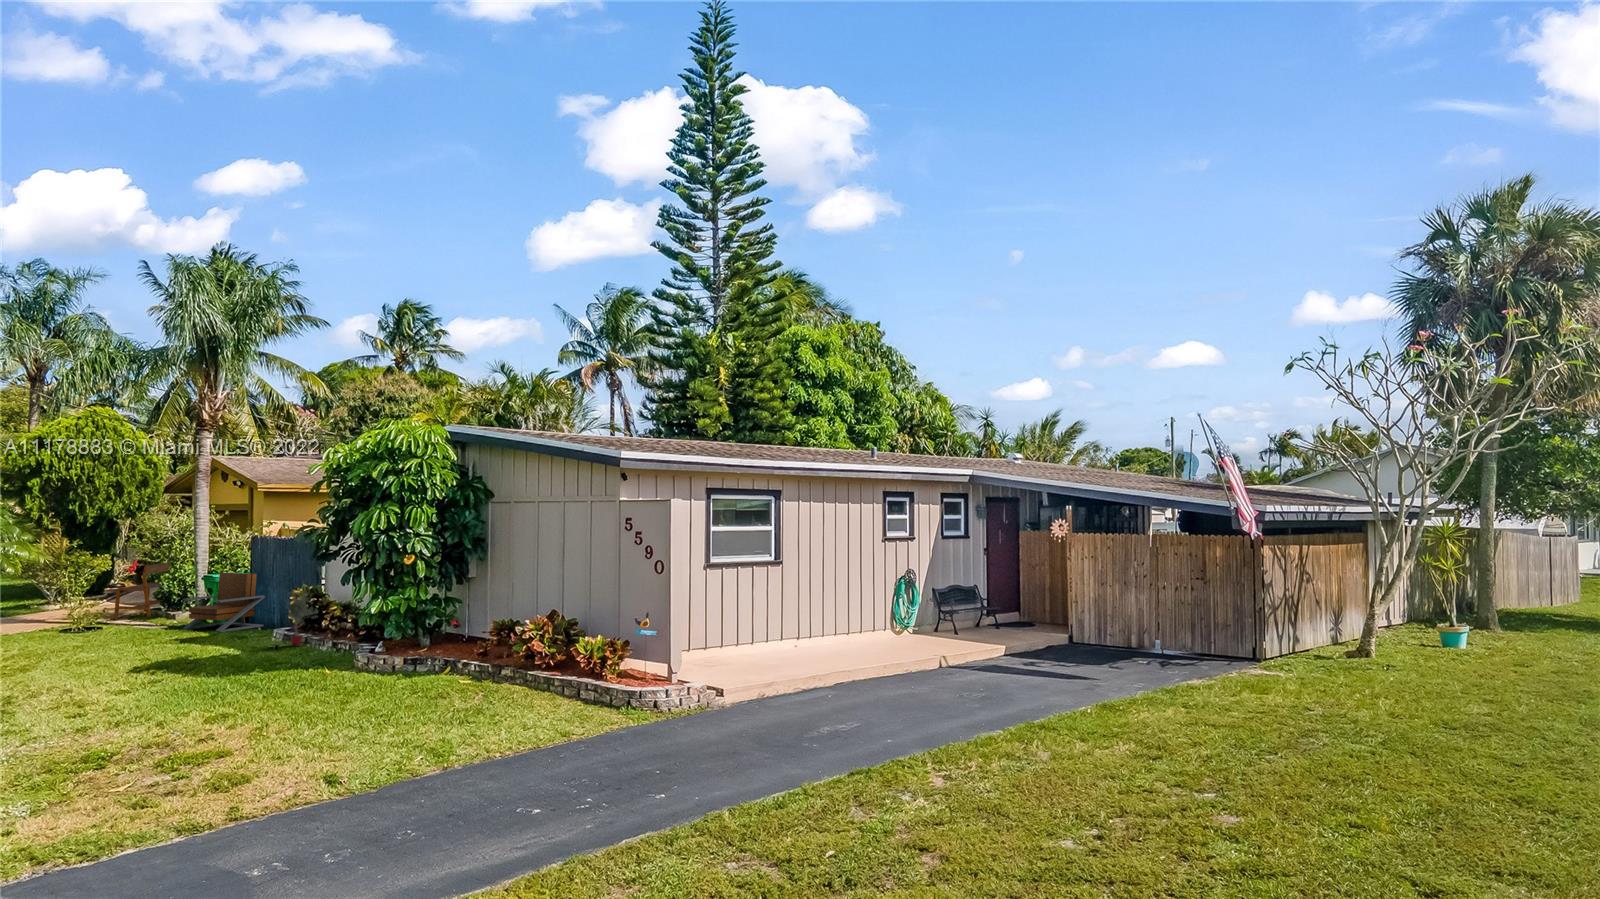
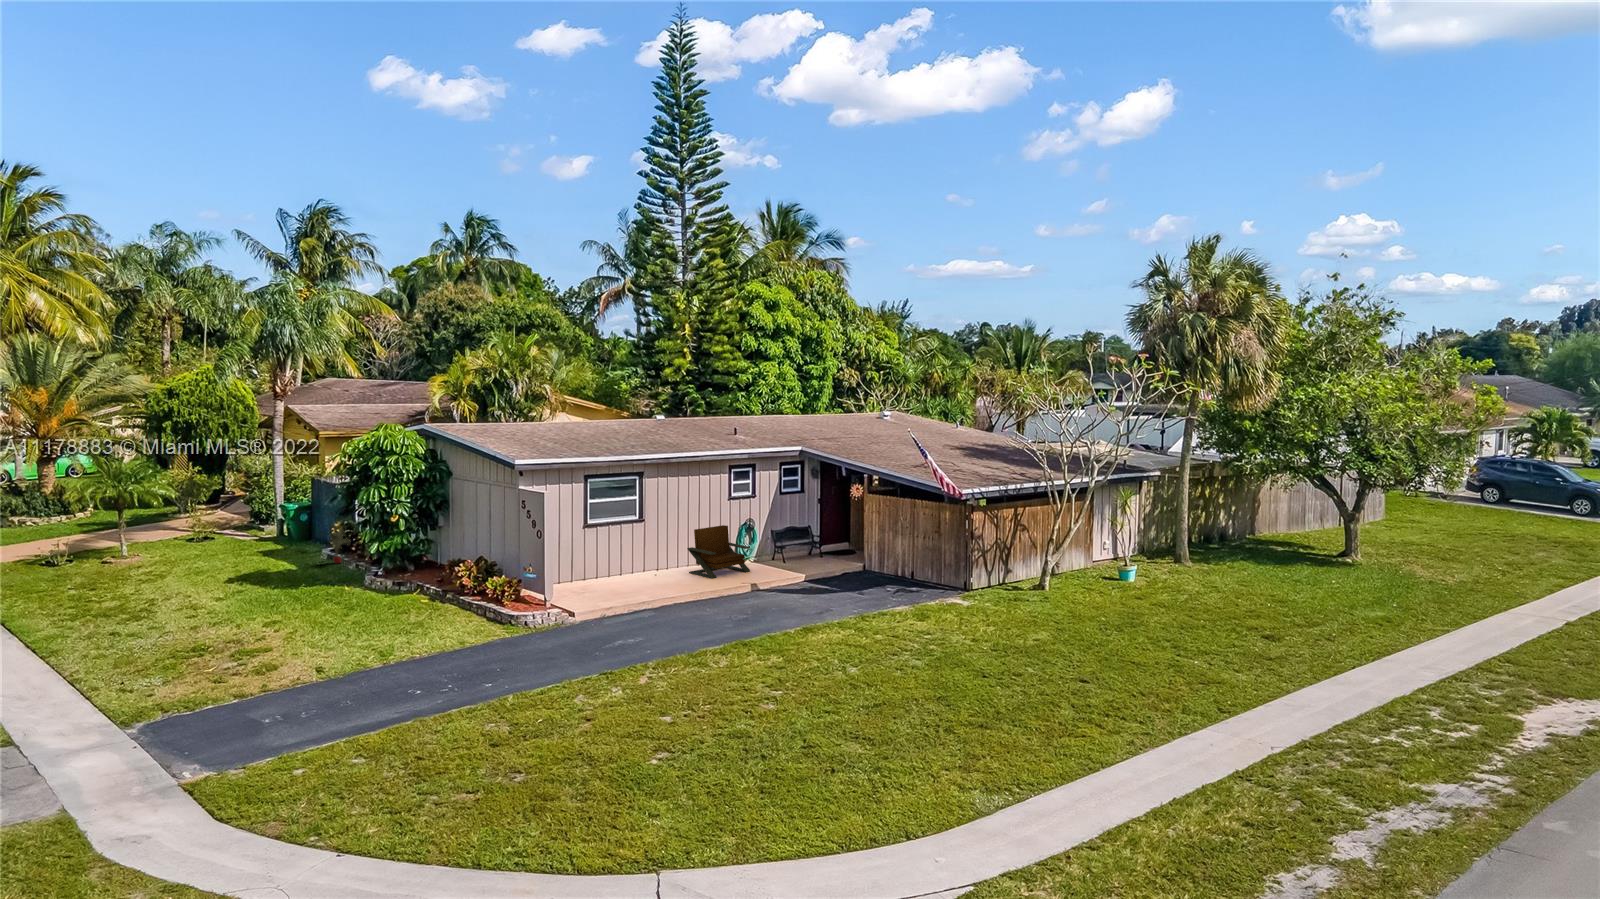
bench: present [114,562,176,618] -> none [223,490,267,532]
lounge chair: present [183,573,265,632] -> present [687,525,750,579]

